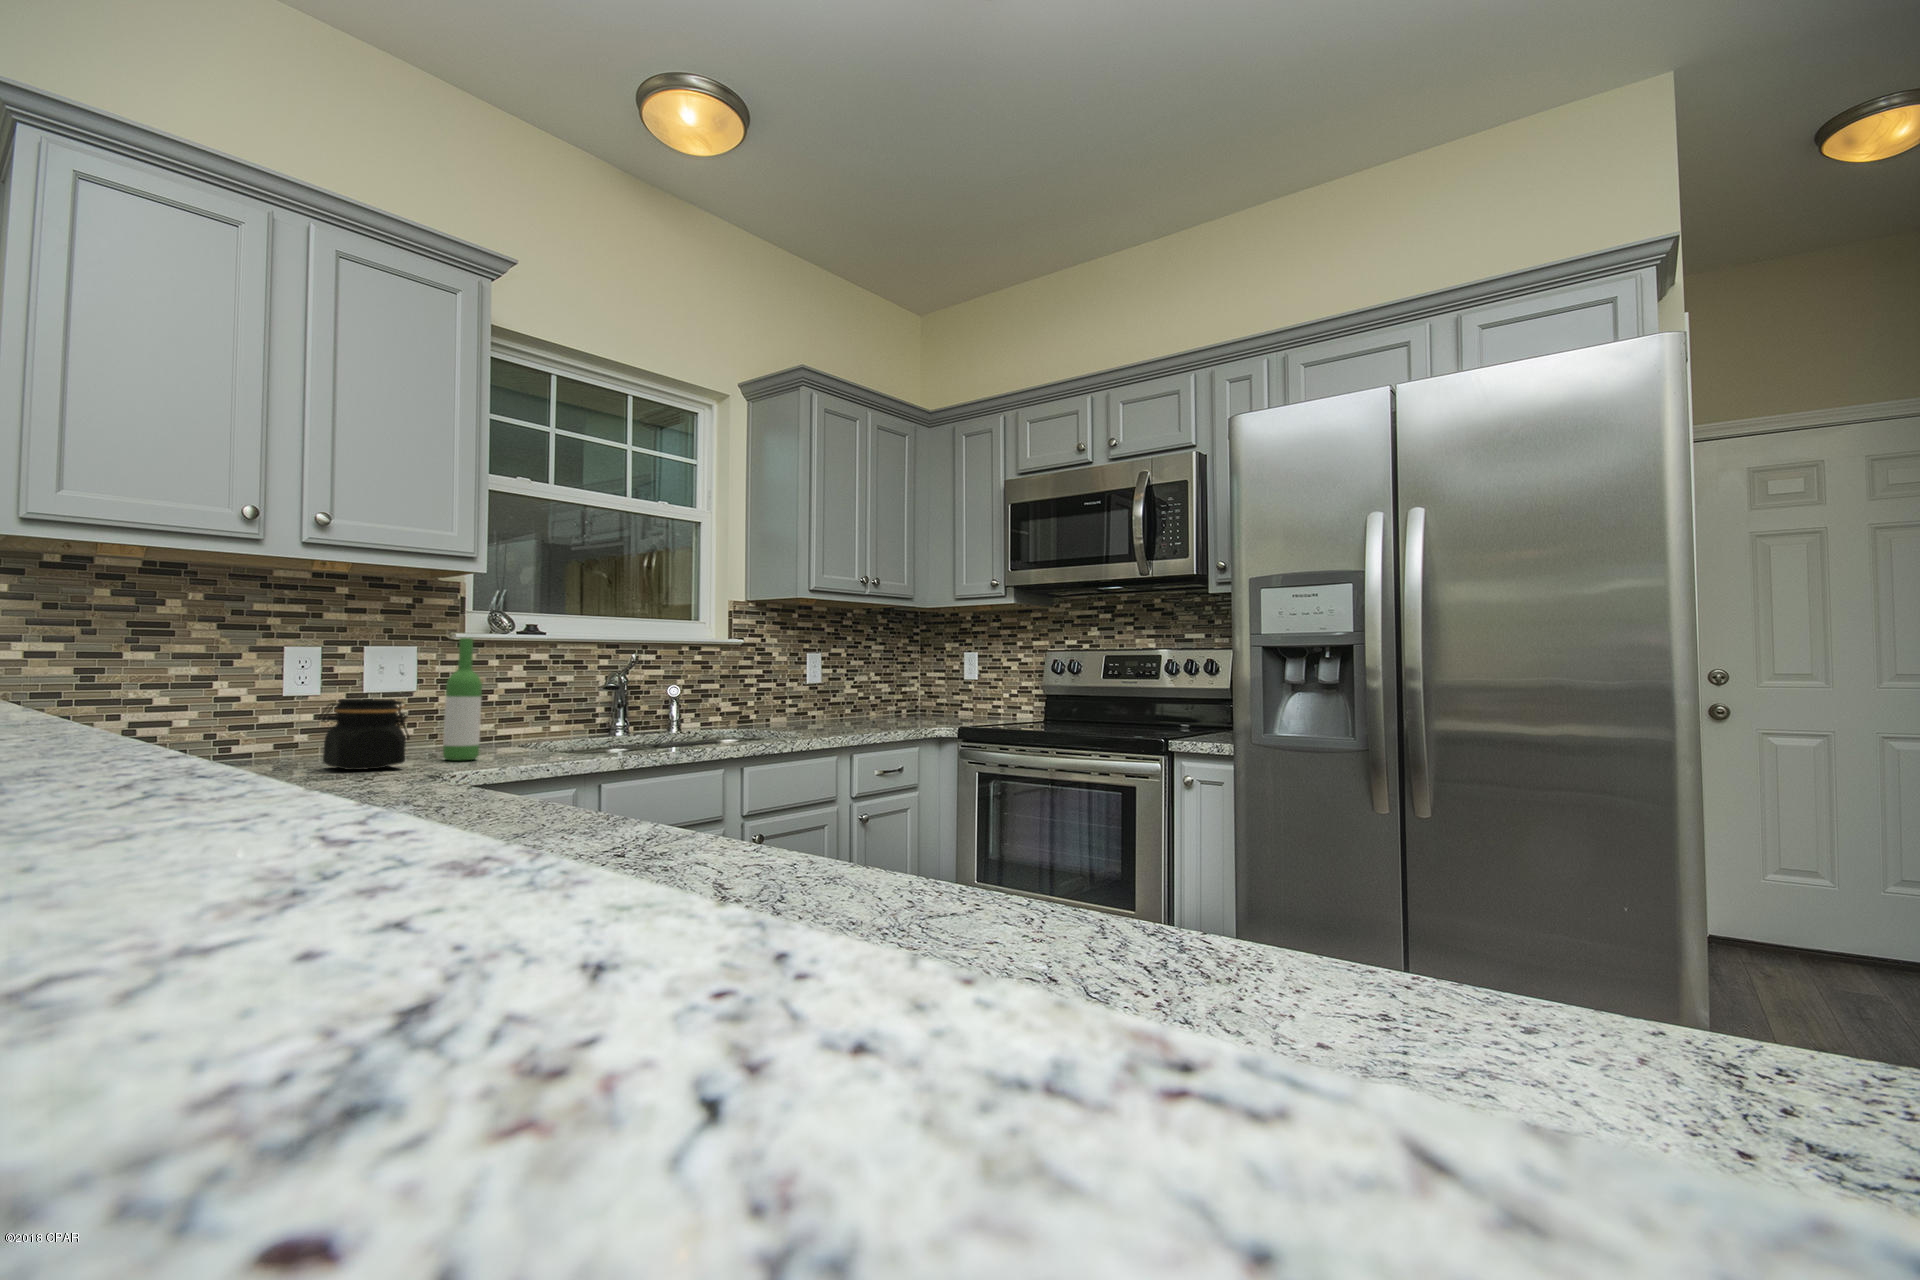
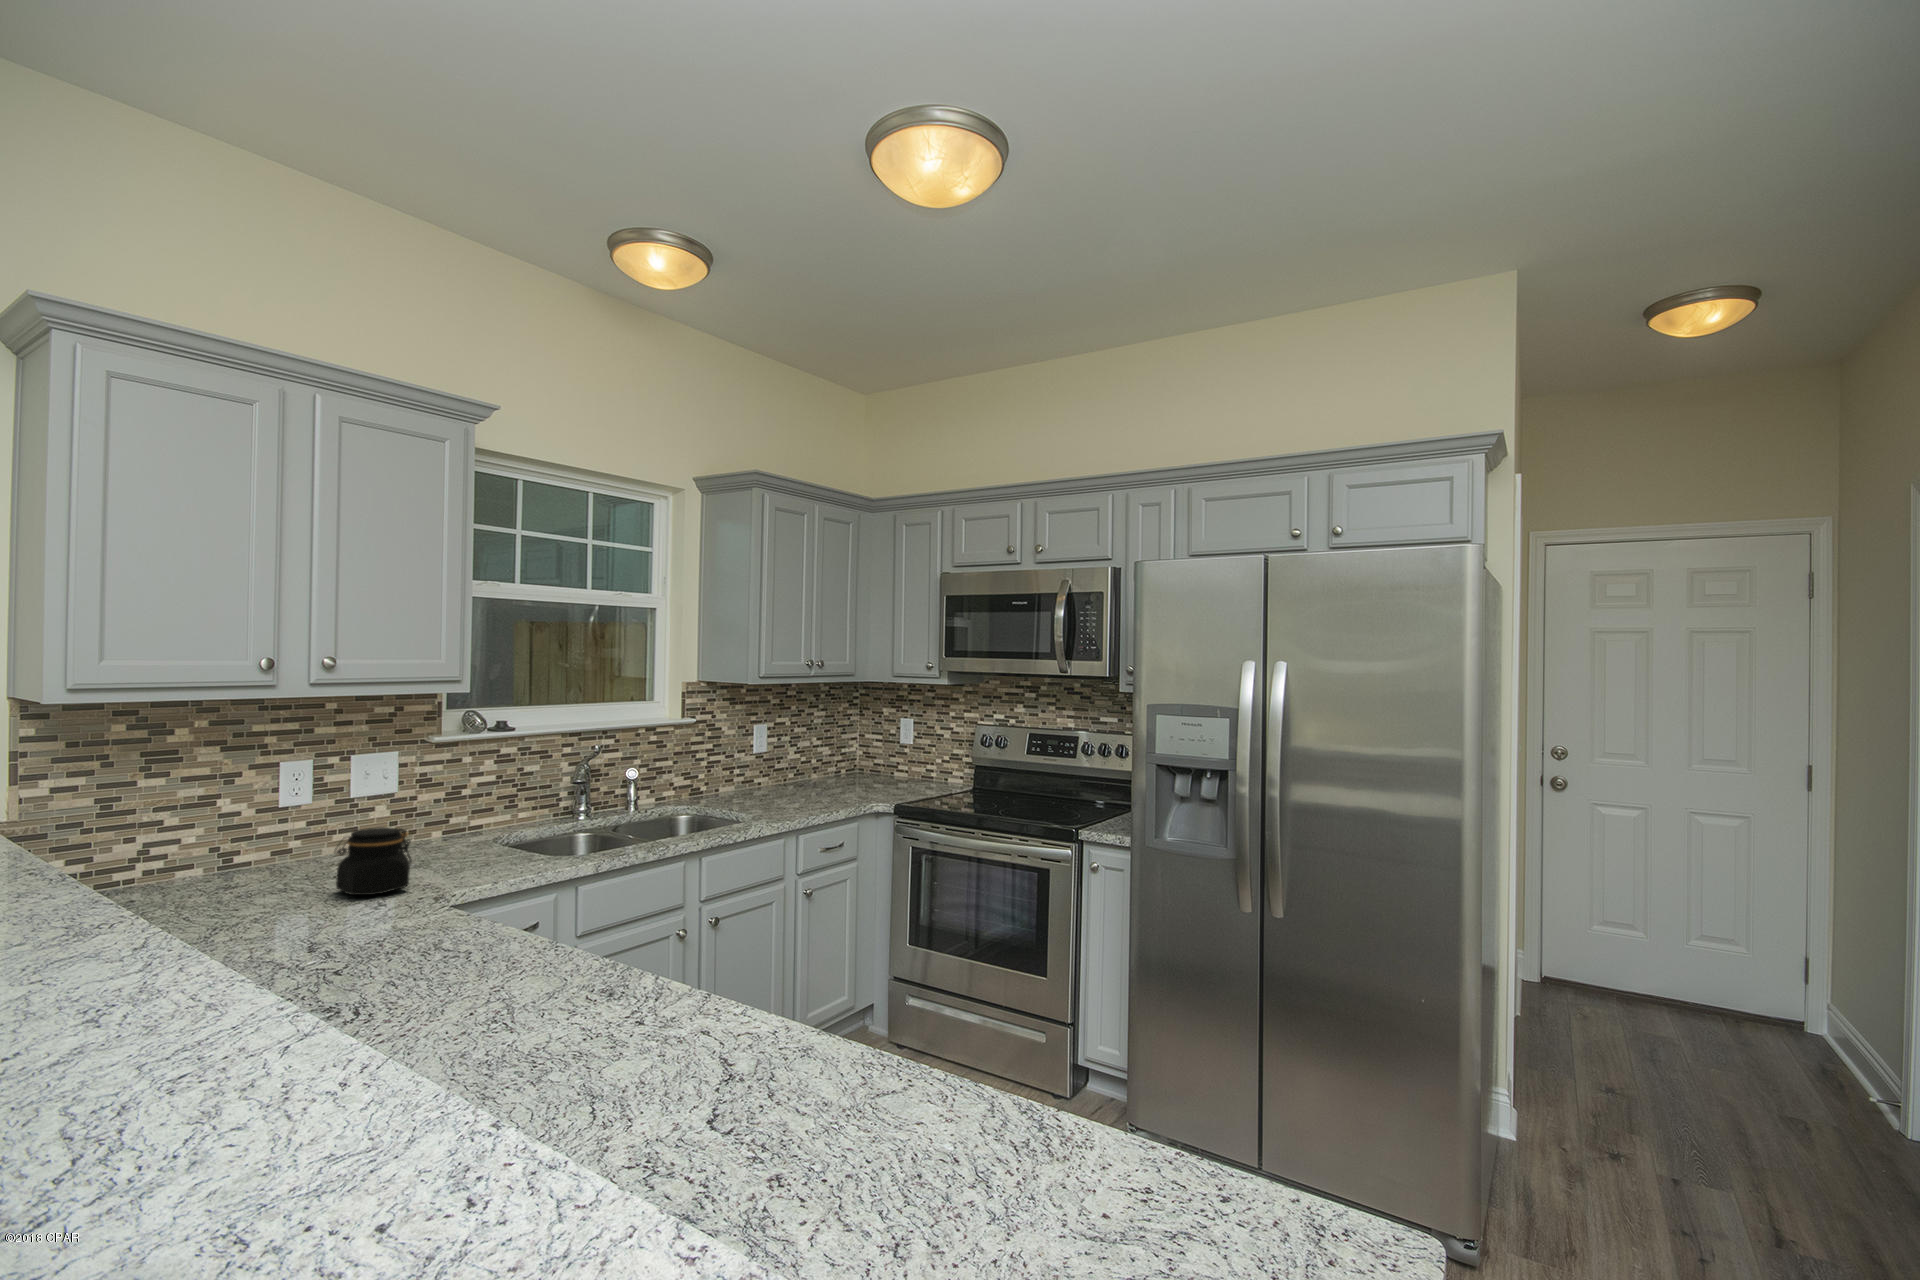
wine bottle: present [443,638,482,760] -> none [435,762,470,873]

